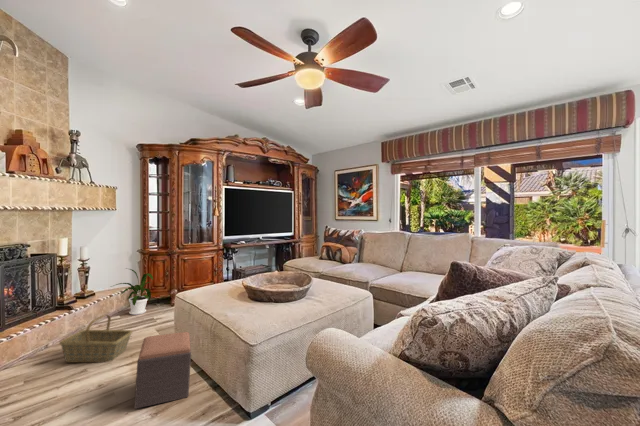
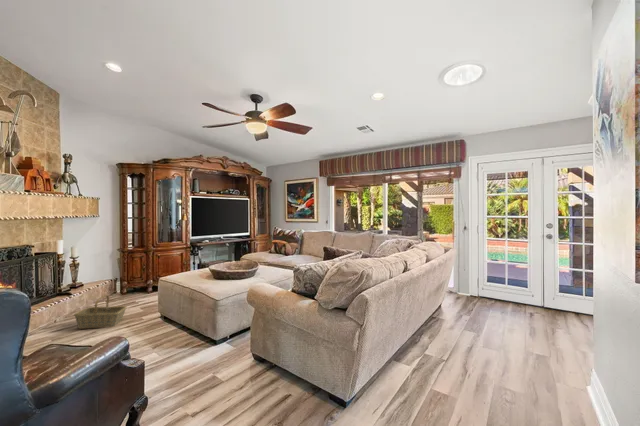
house plant: present [116,269,153,315] -> none [99,263,135,300]
footstool: present [134,332,191,408] -> none [141,301,178,346]

